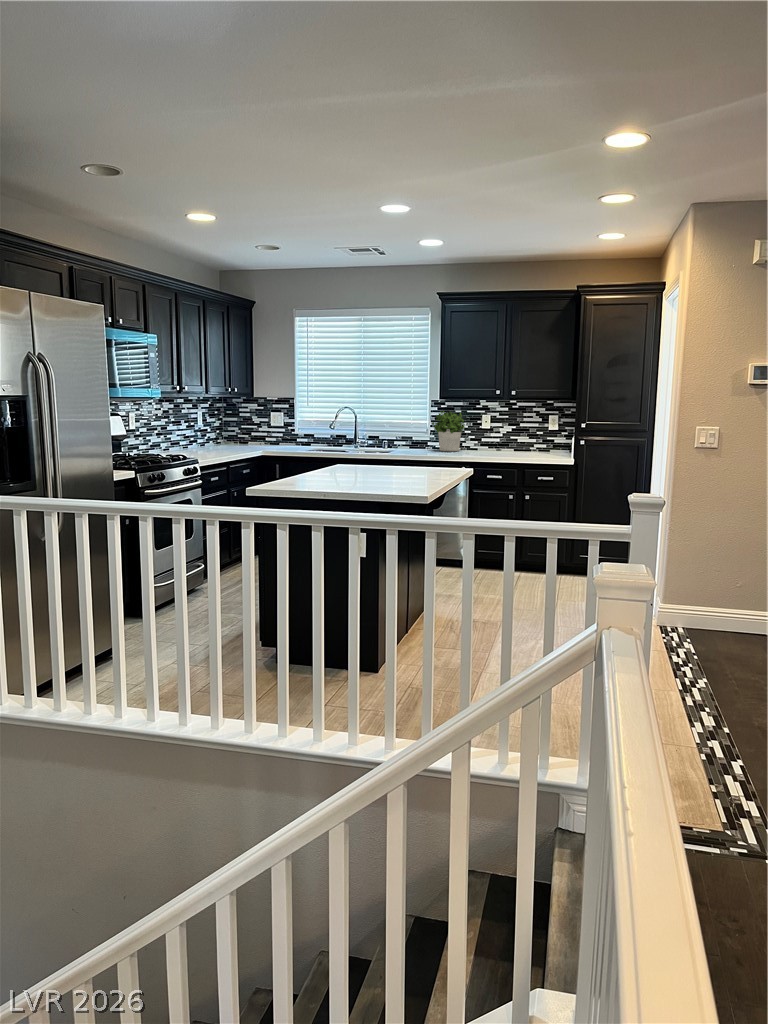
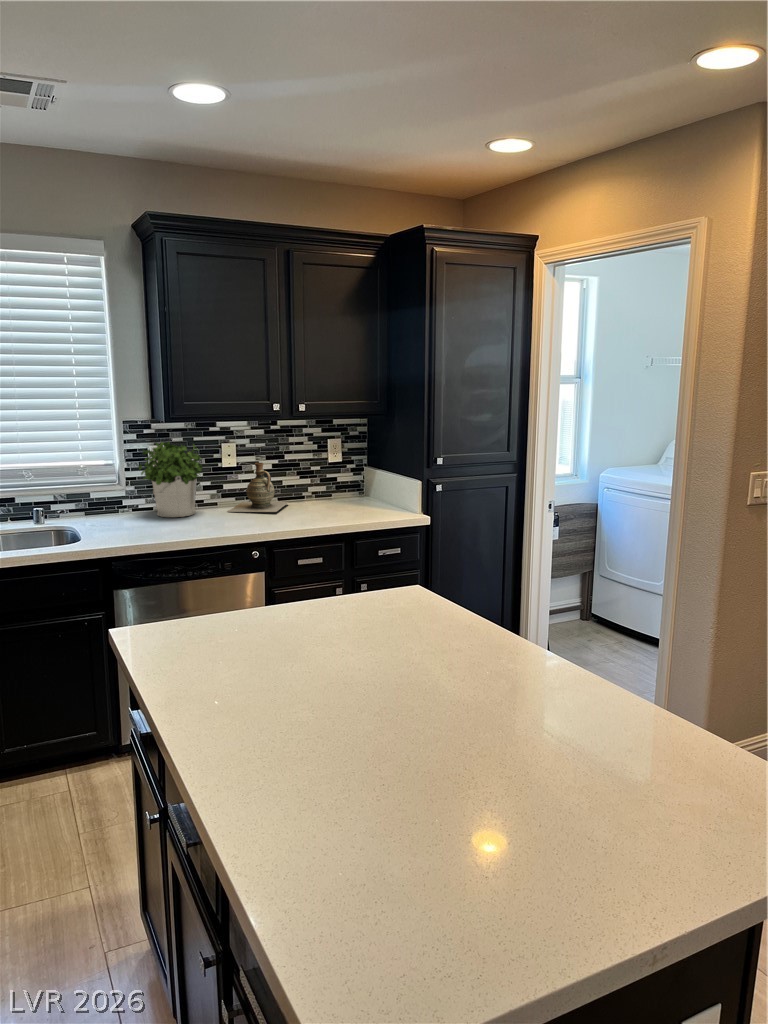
ceramic jug: none [475,426,514,453] -> present [228,463,288,512]

